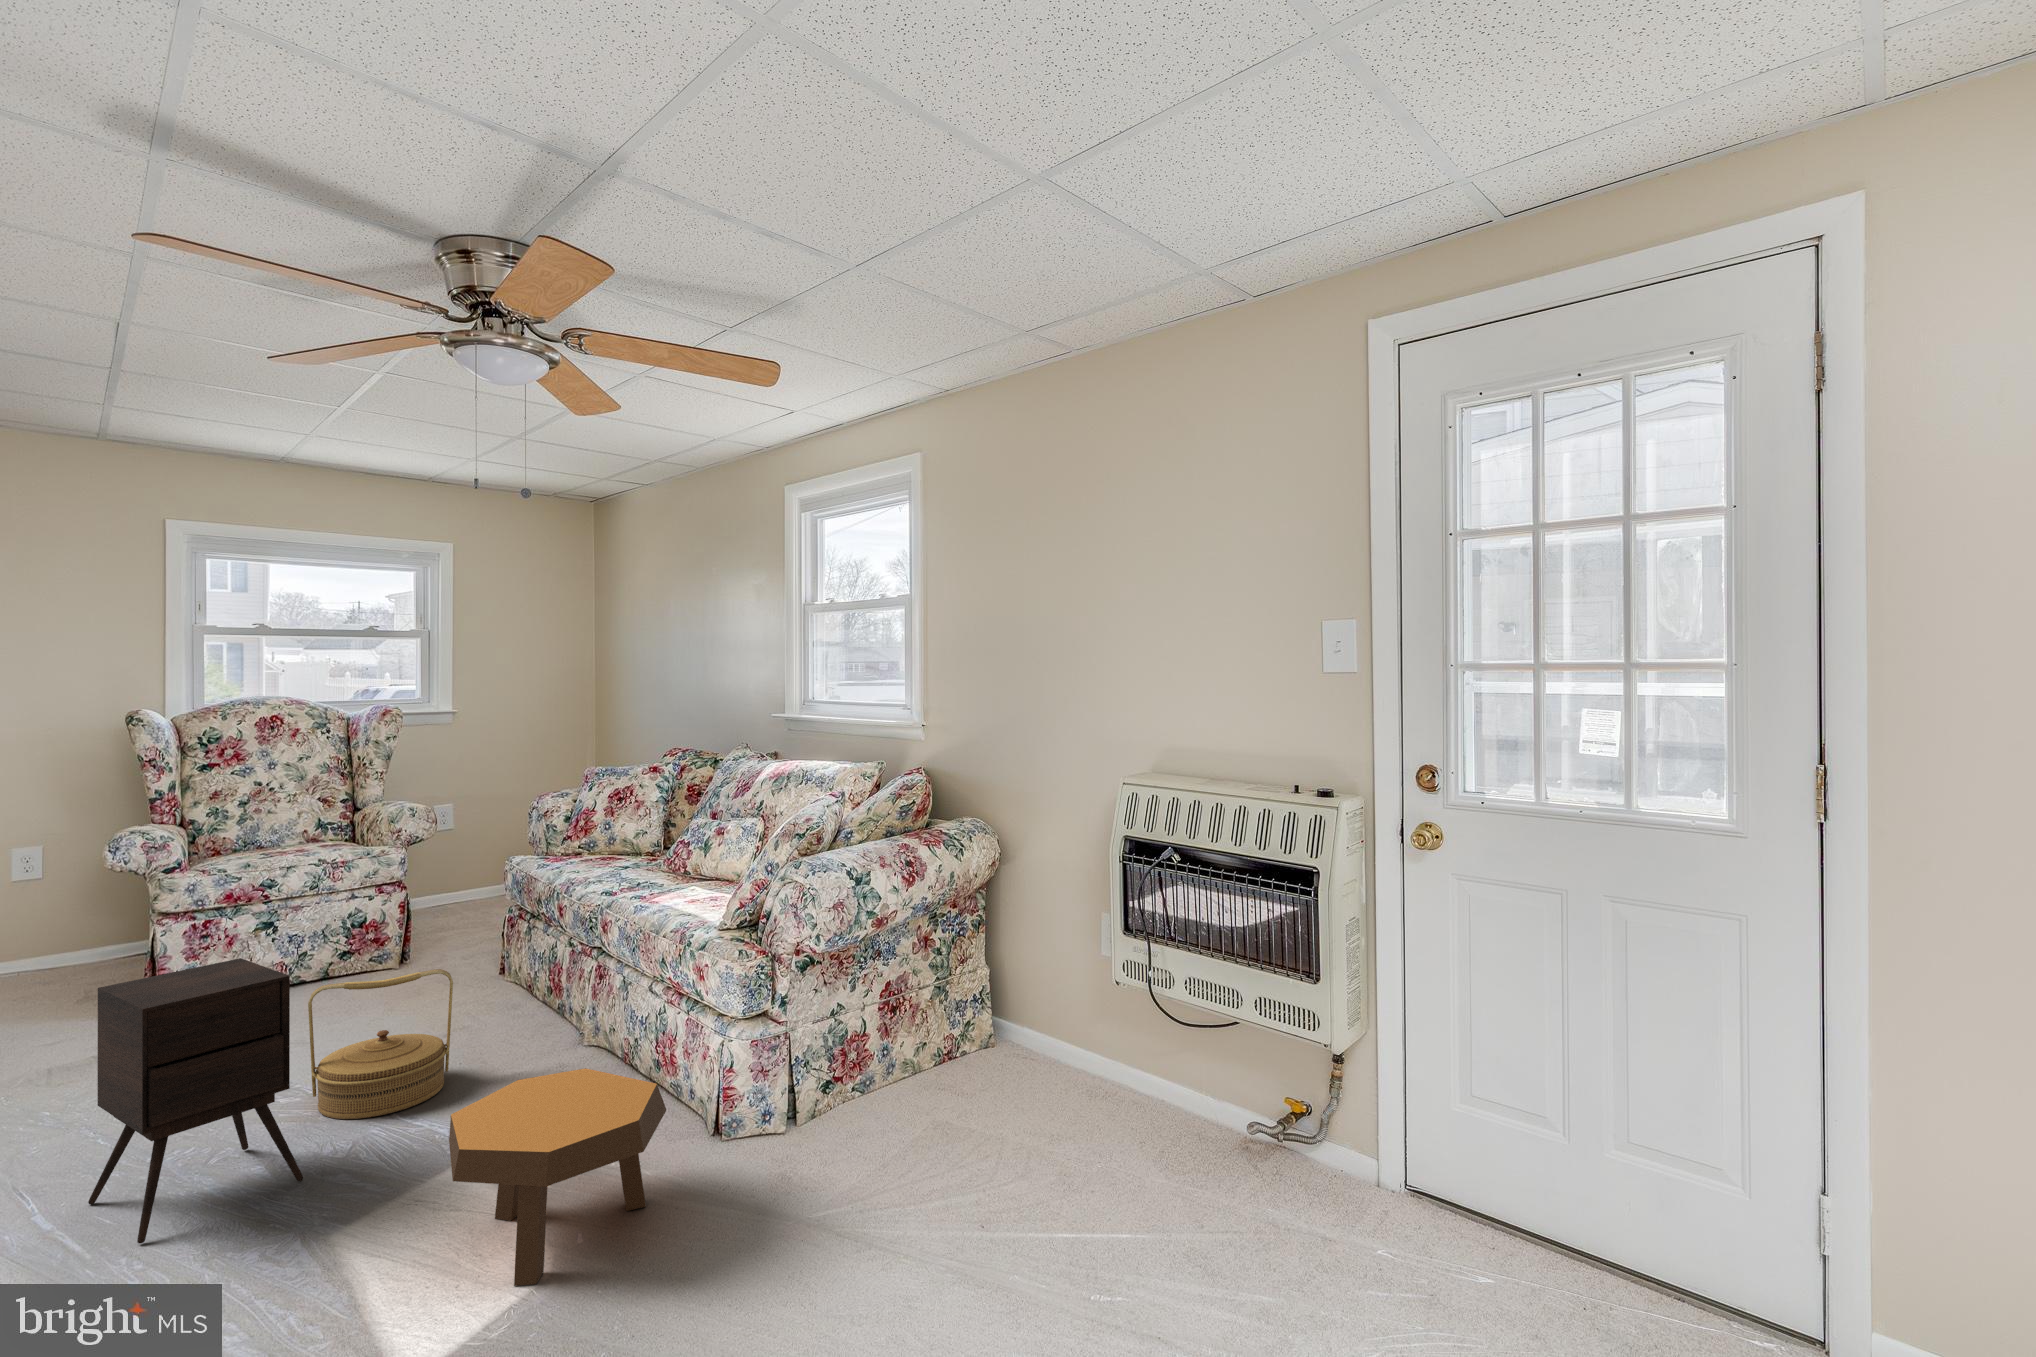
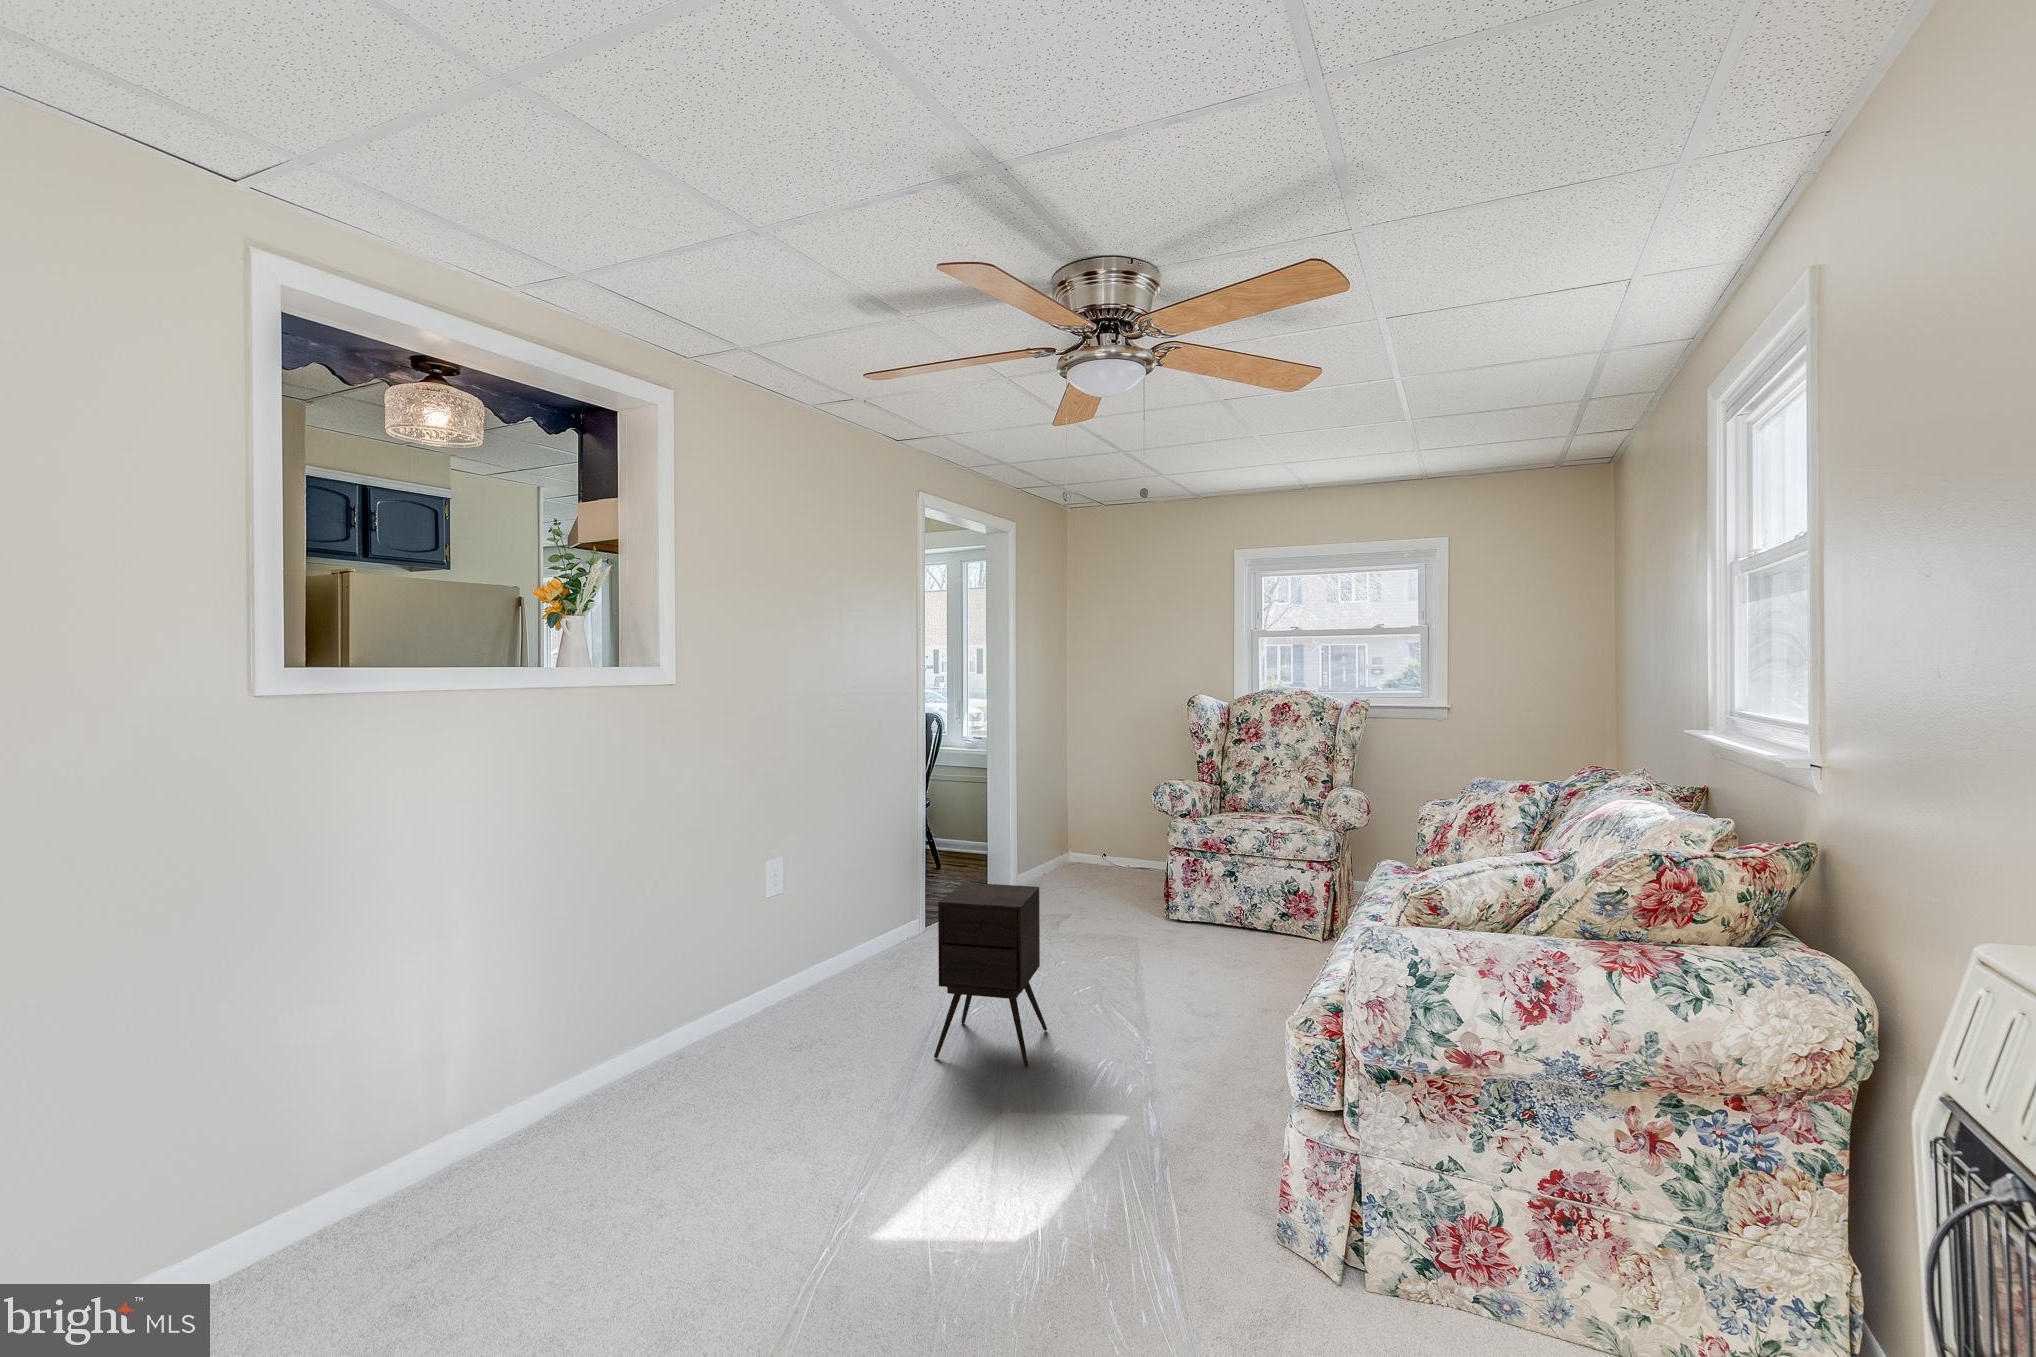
basket: present [308,969,453,1119] -> none [1102,927,1198,1053]
footstool: present [449,1068,666,1286] -> none [956,1055,1133,1236]

